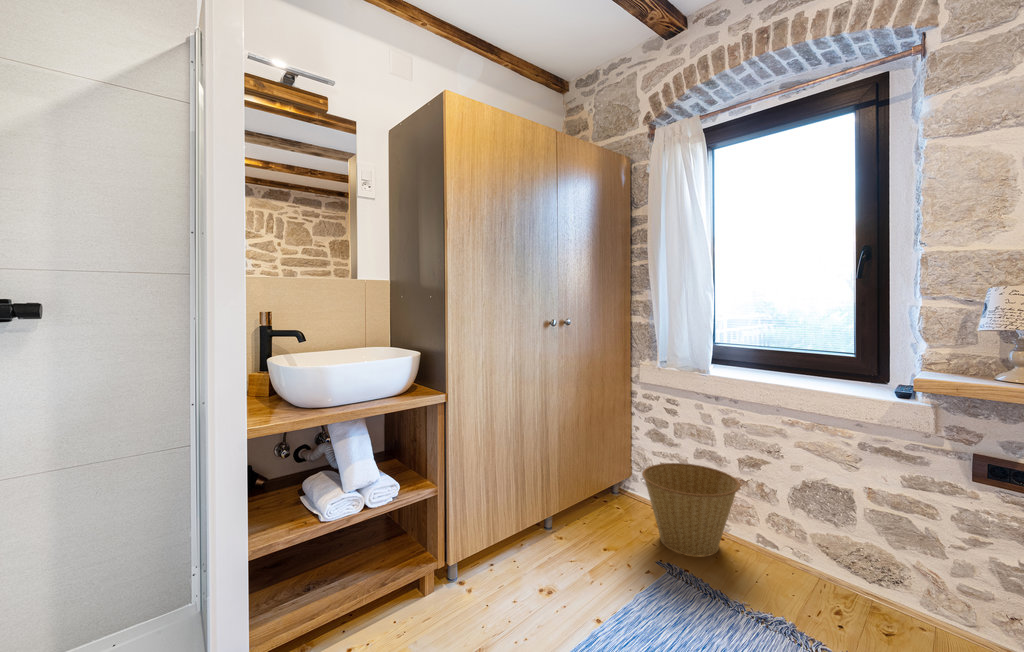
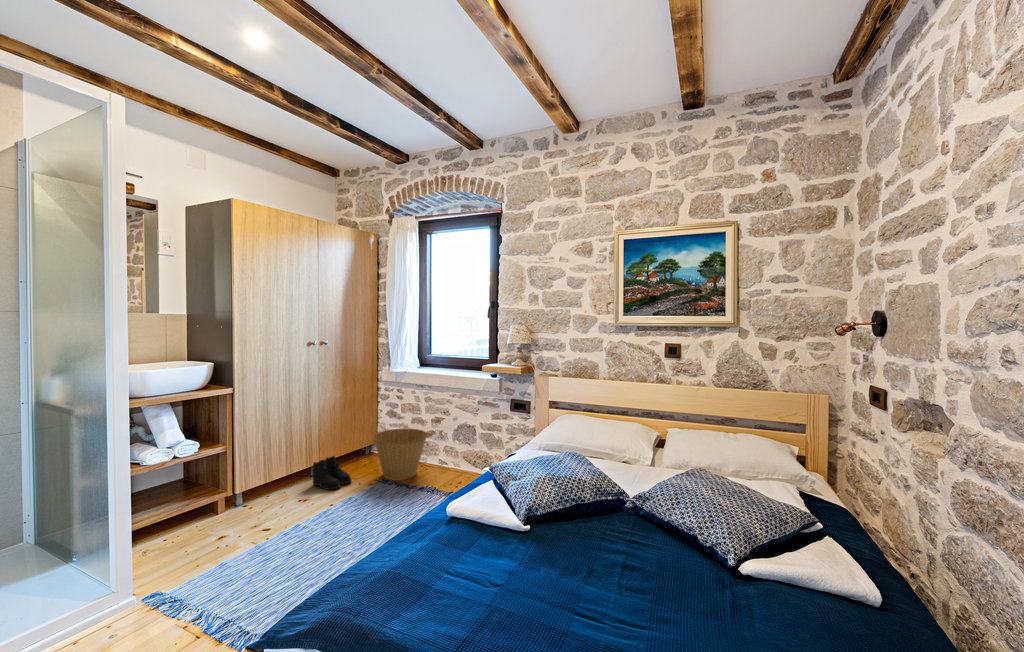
boots: none [553,500,615,560] -> present [312,456,351,490]

